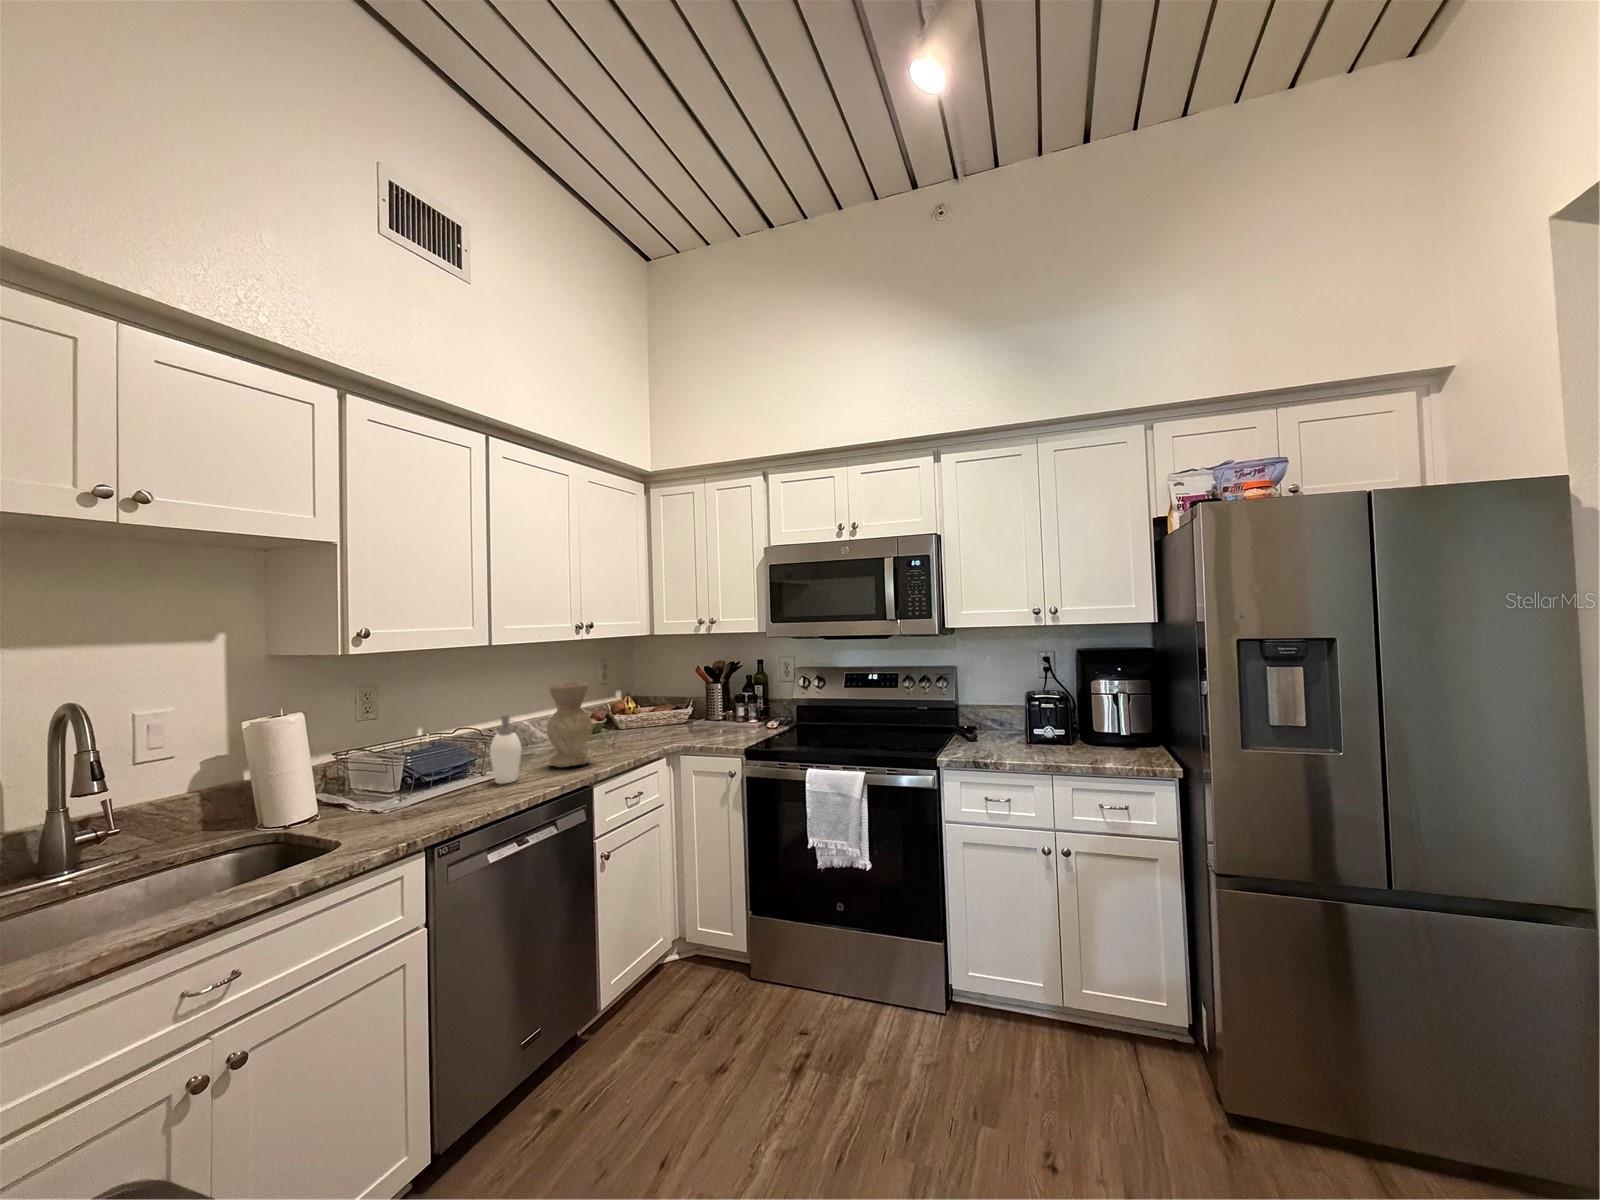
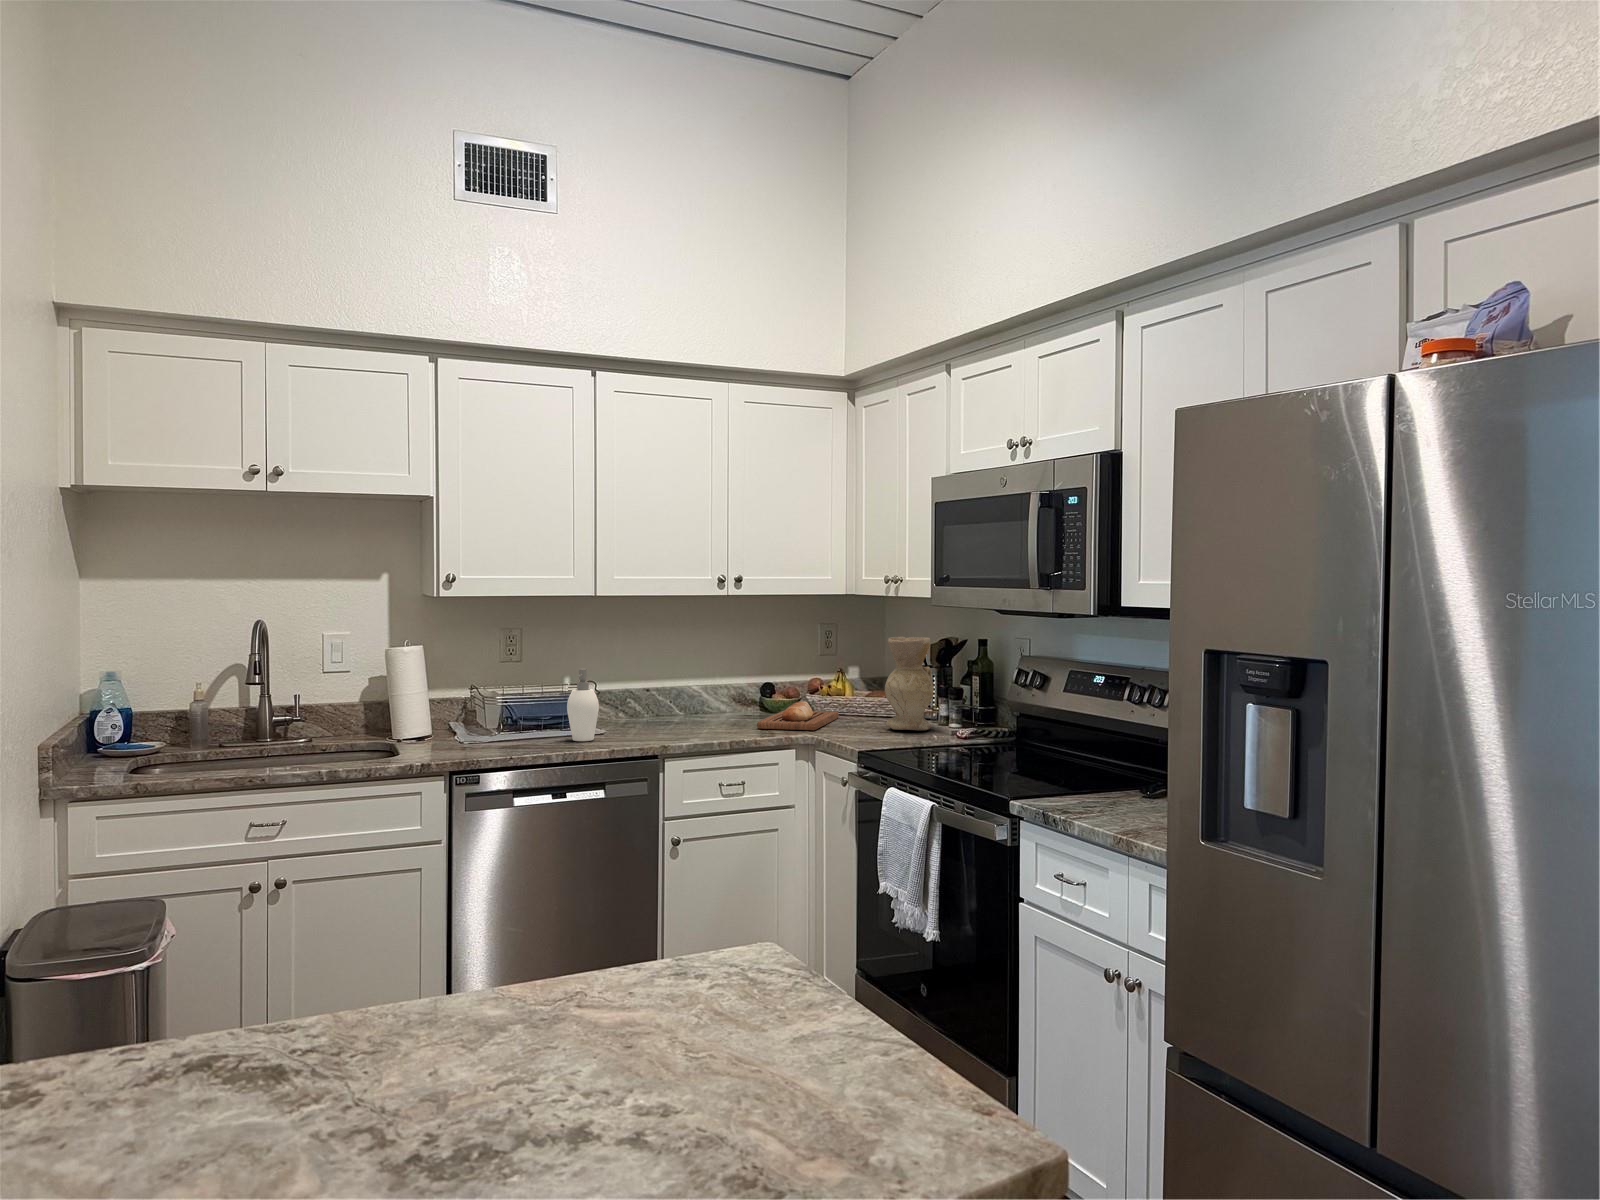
vase: present [547,682,593,767] -> present [885,637,934,731]
bread loaf: none [599,721,663,746] -> present [757,701,839,730]

